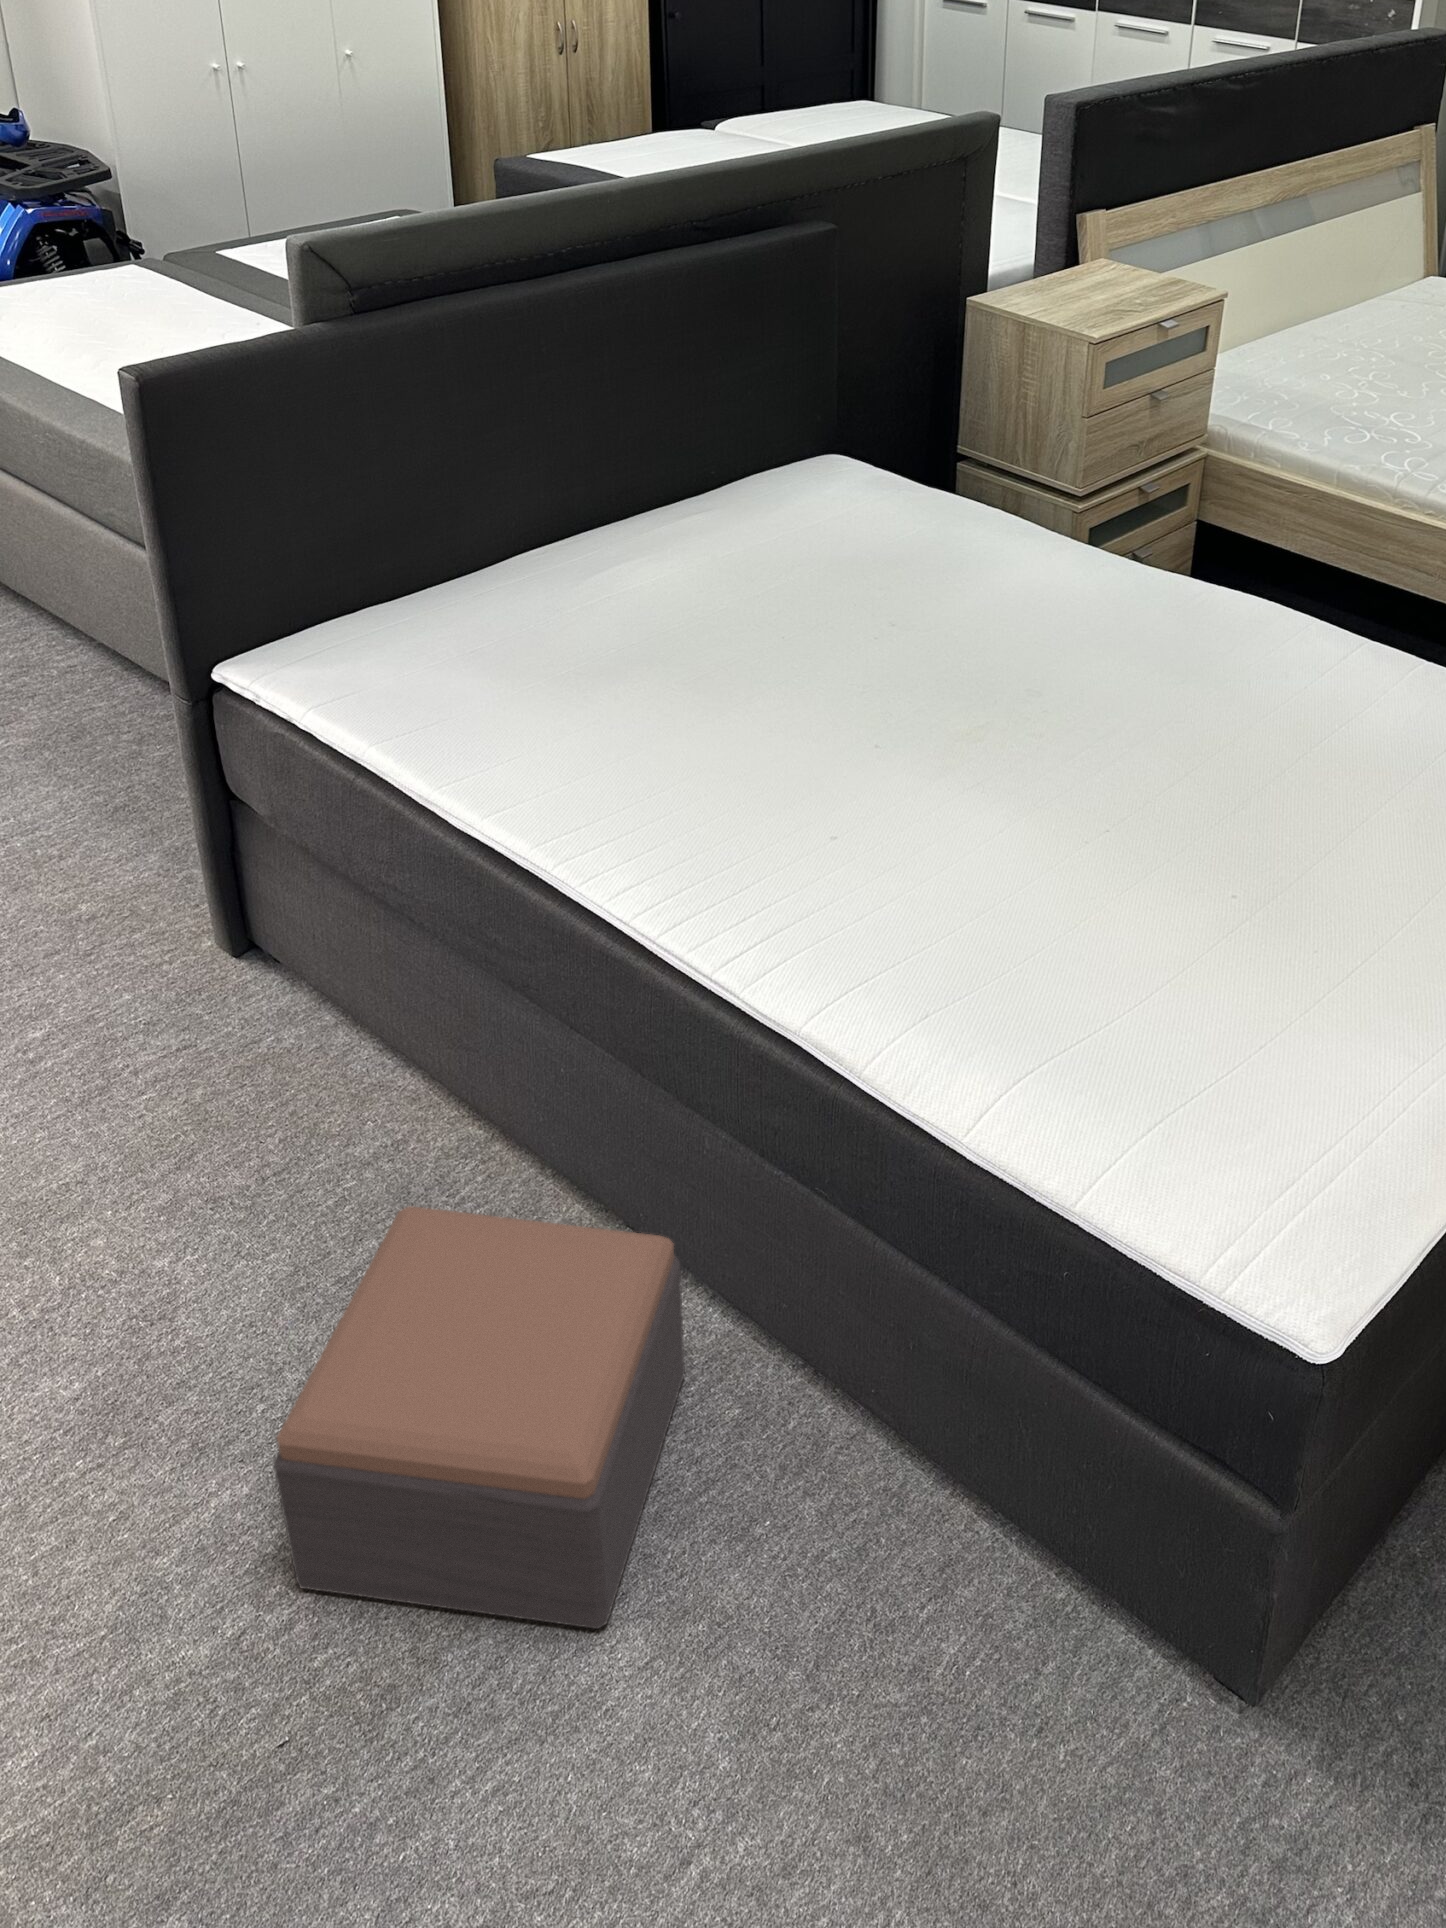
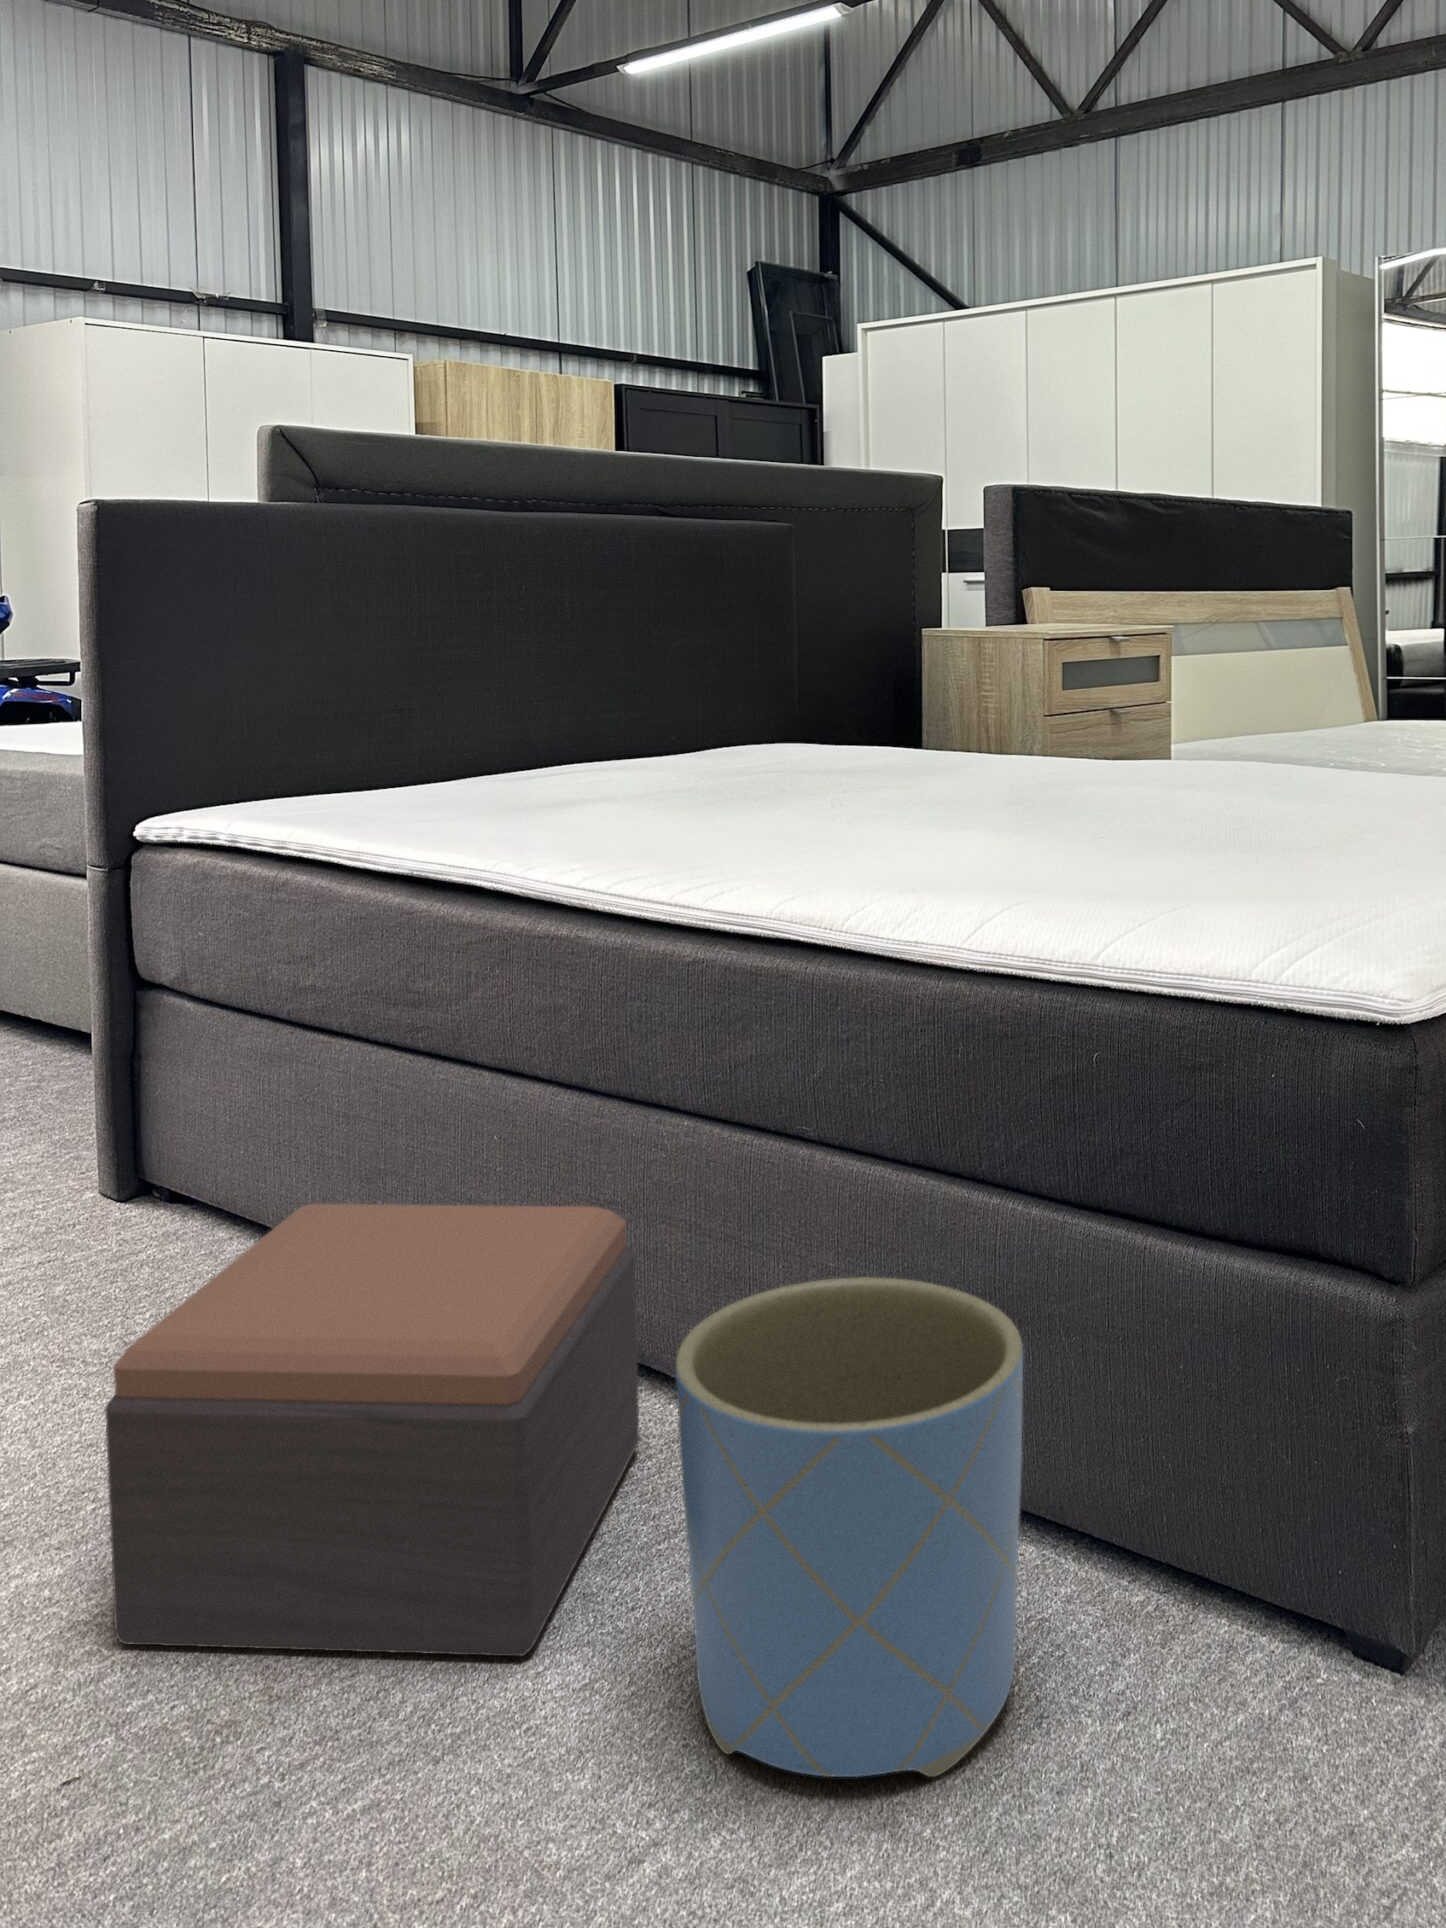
planter: none [714,1404,984,1796] -> present [676,1277,1023,1777]

